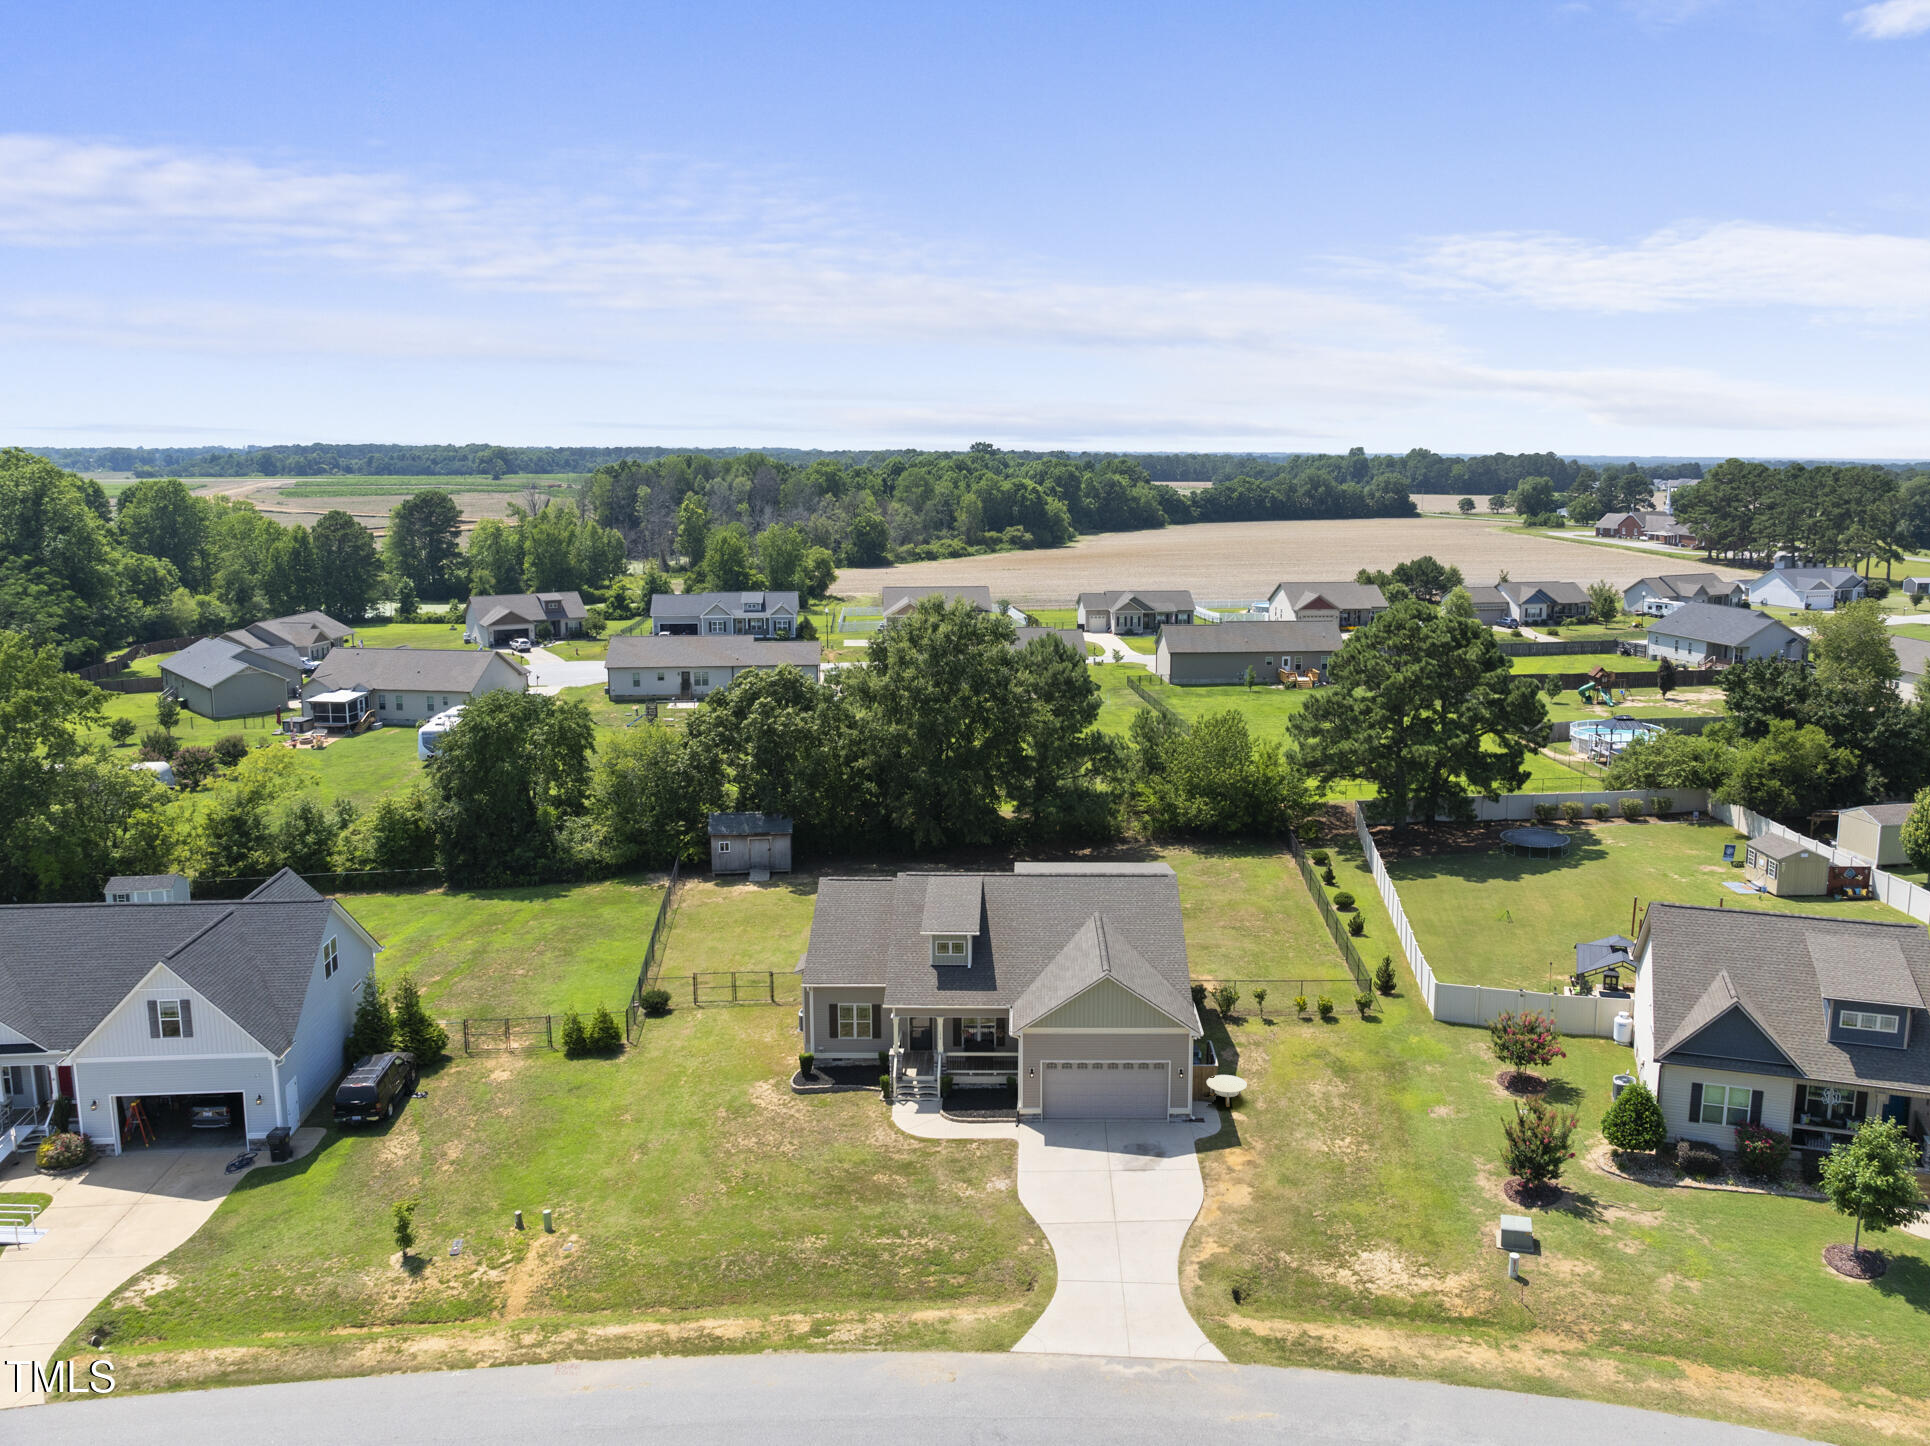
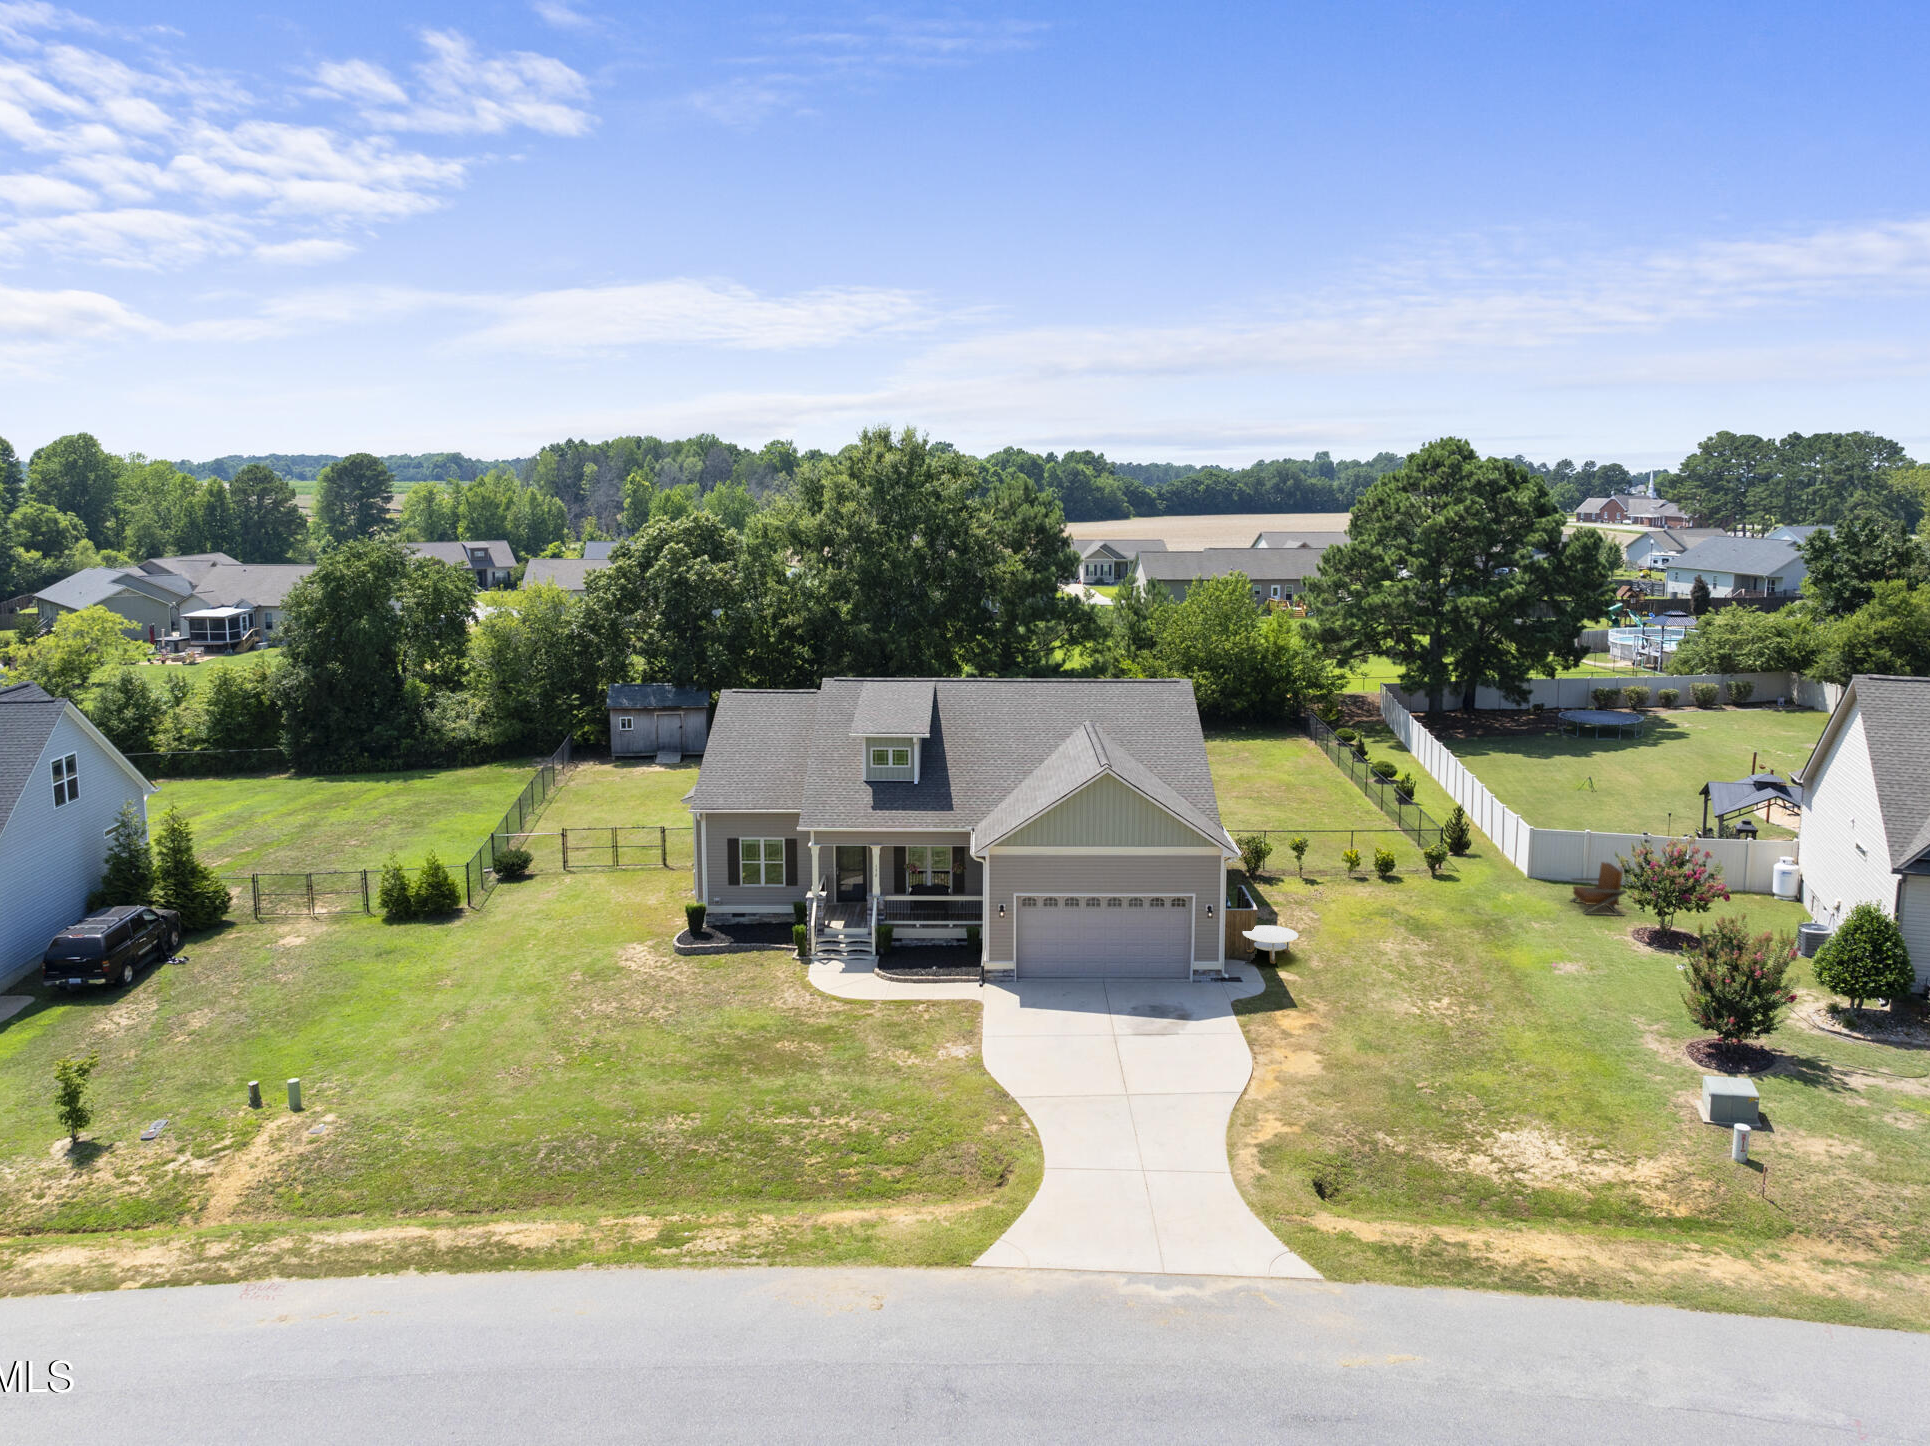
lounge chair: none [1458,1019,1497,1063] -> present [1570,862,1627,916]

